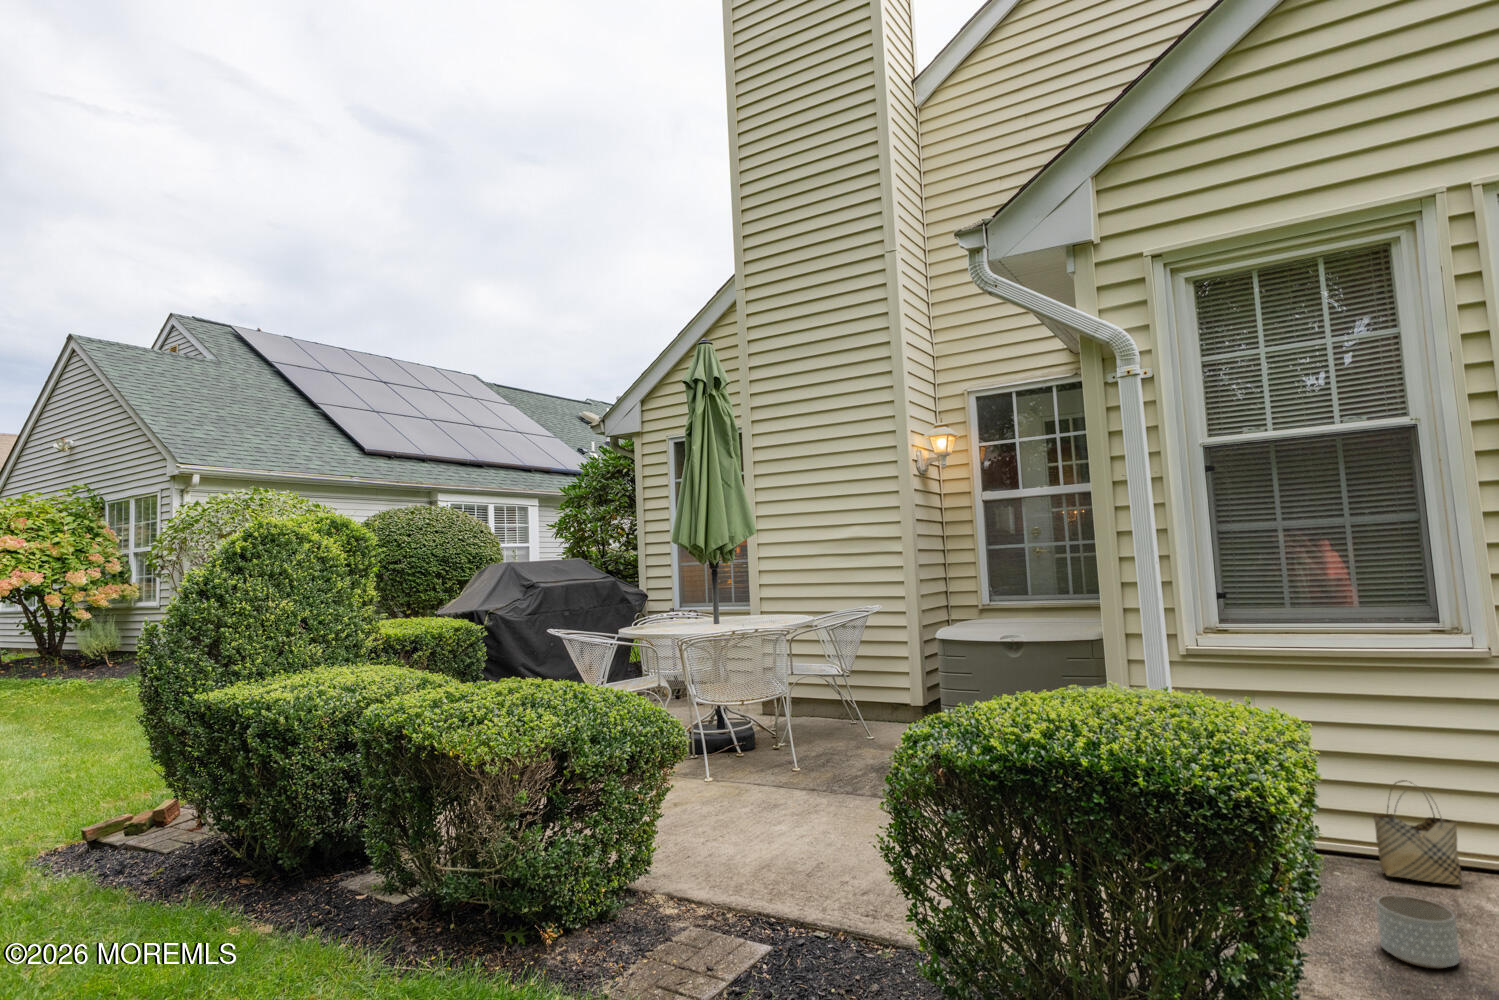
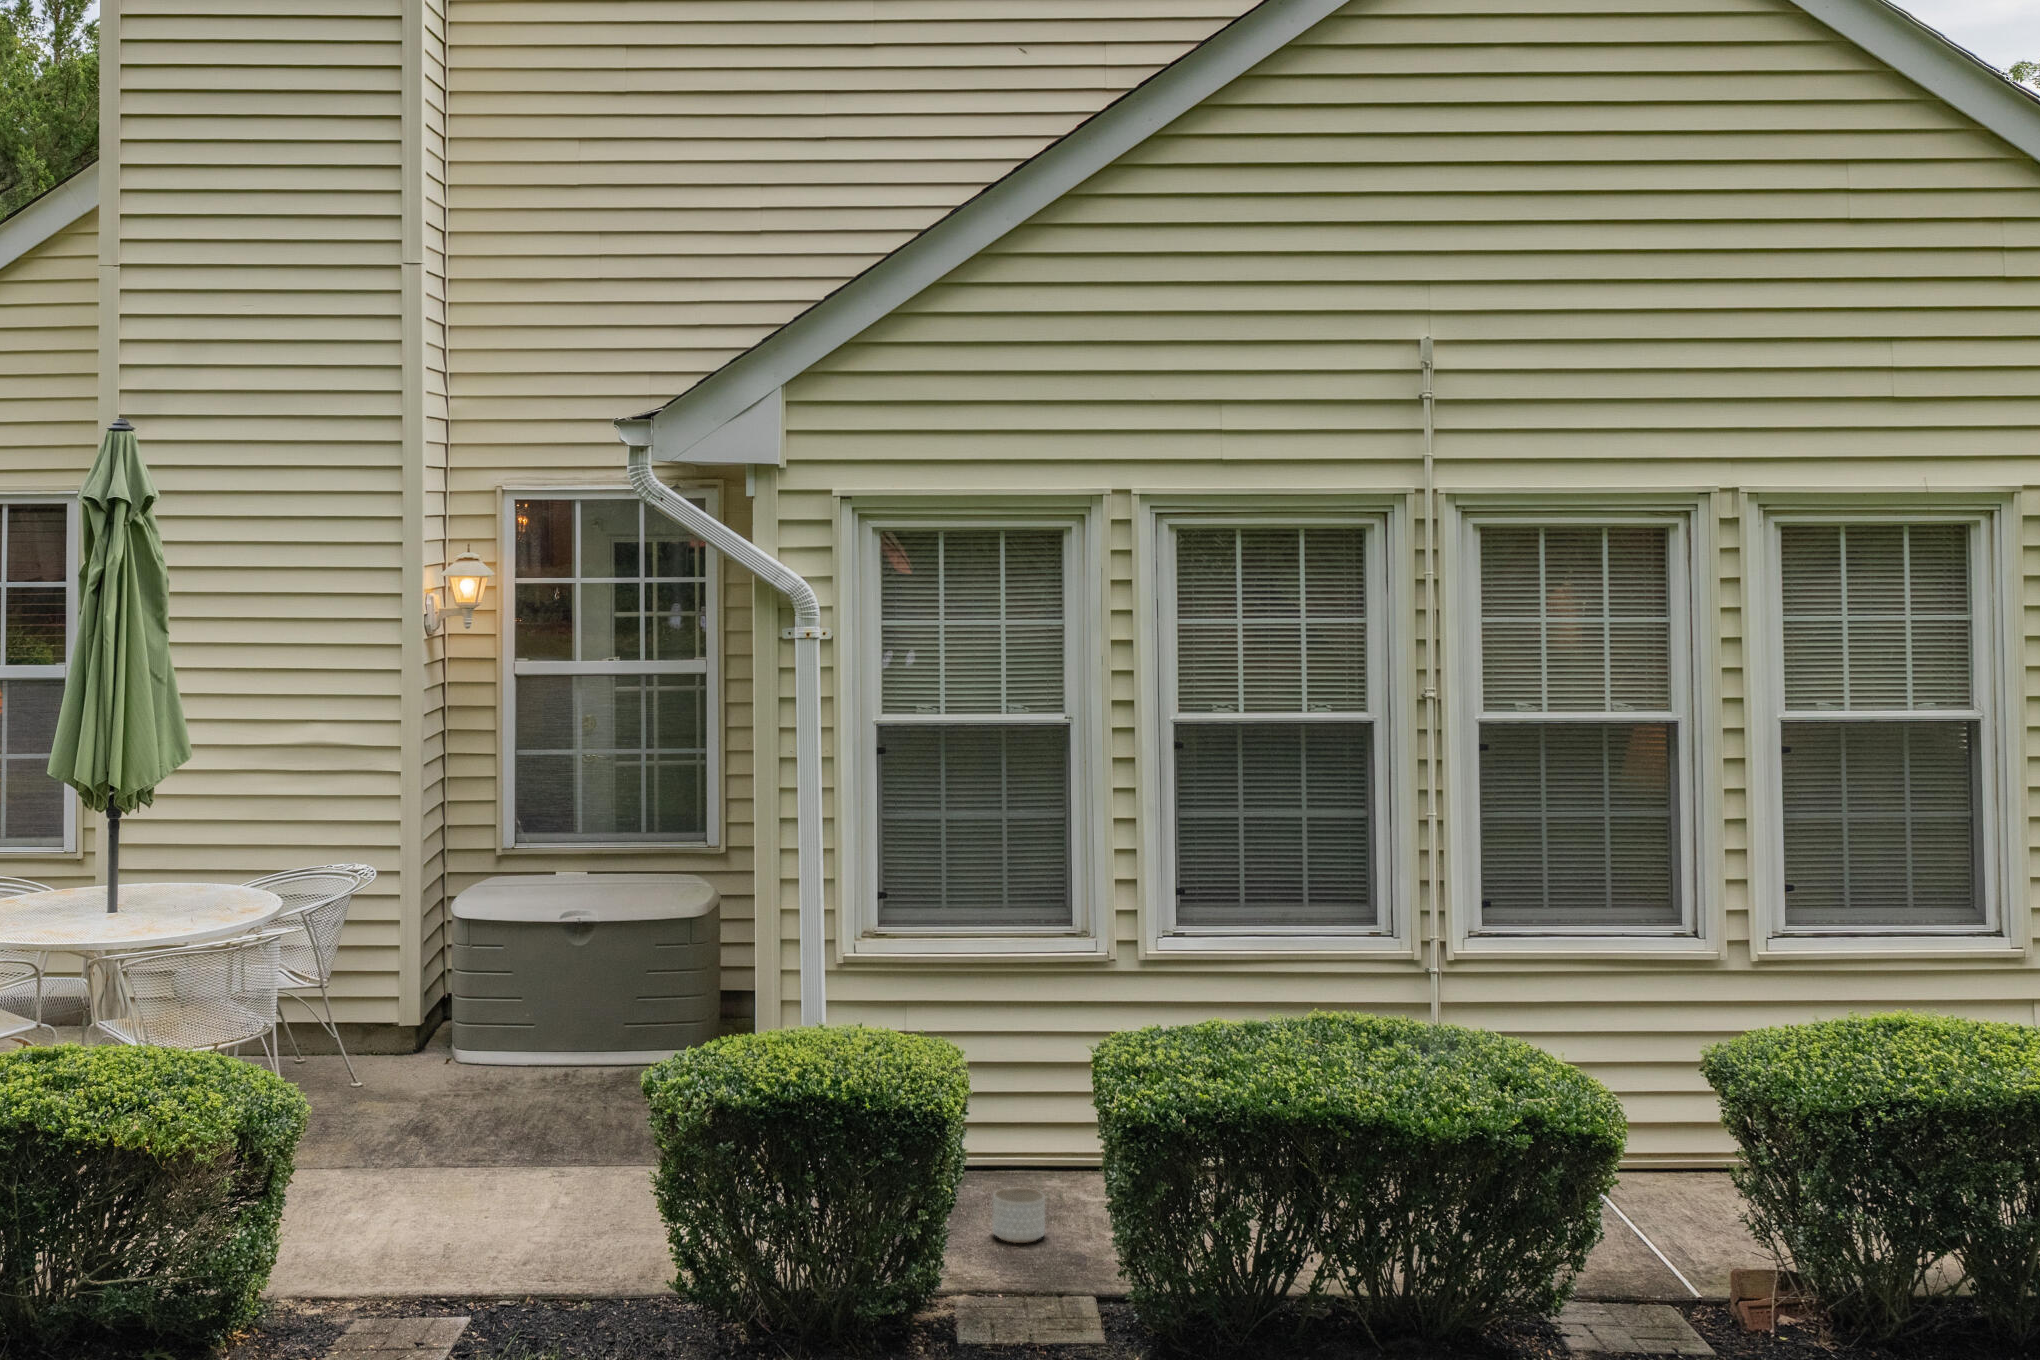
woven basket: present [1373,780,1462,885] -> none [995,1084,1059,1181]

